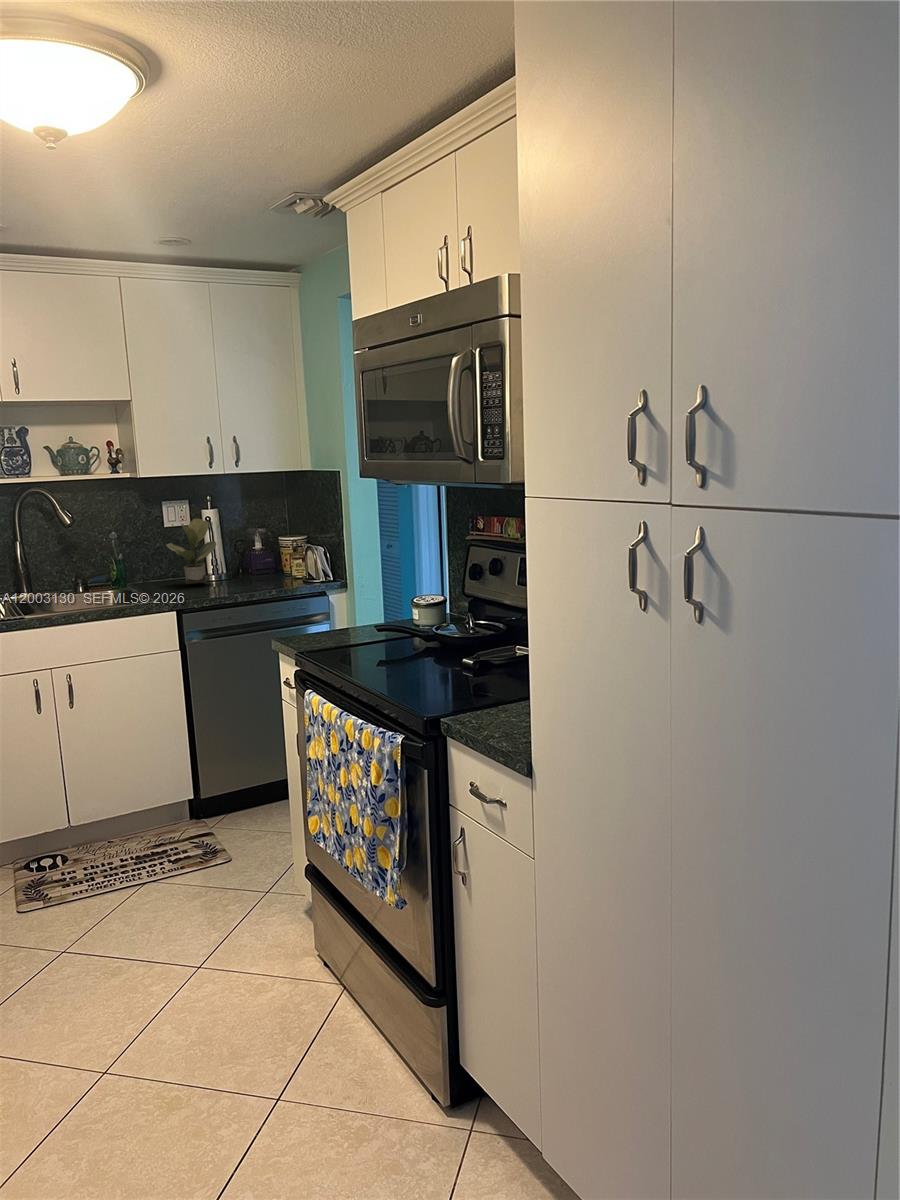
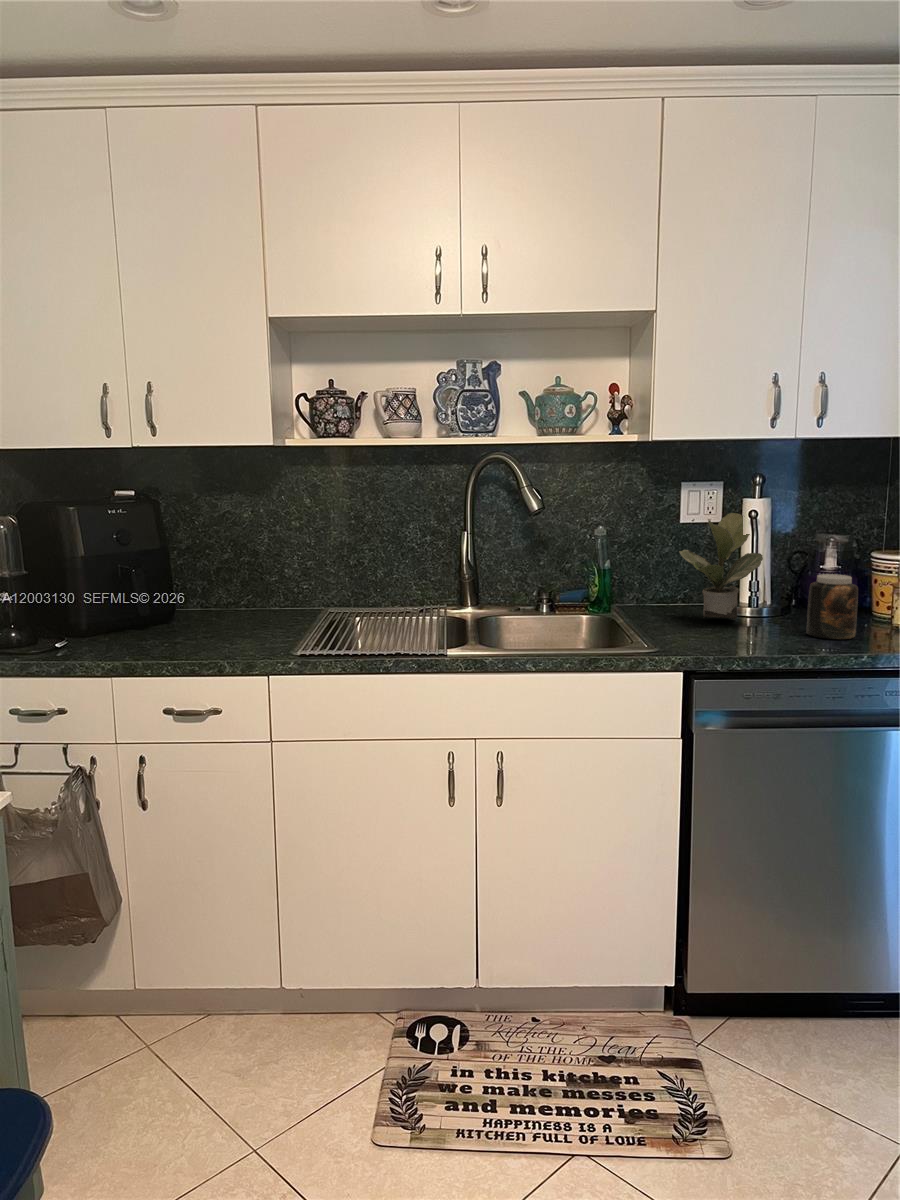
jar: none [244,550,271,586] -> present [807,574,858,639]

